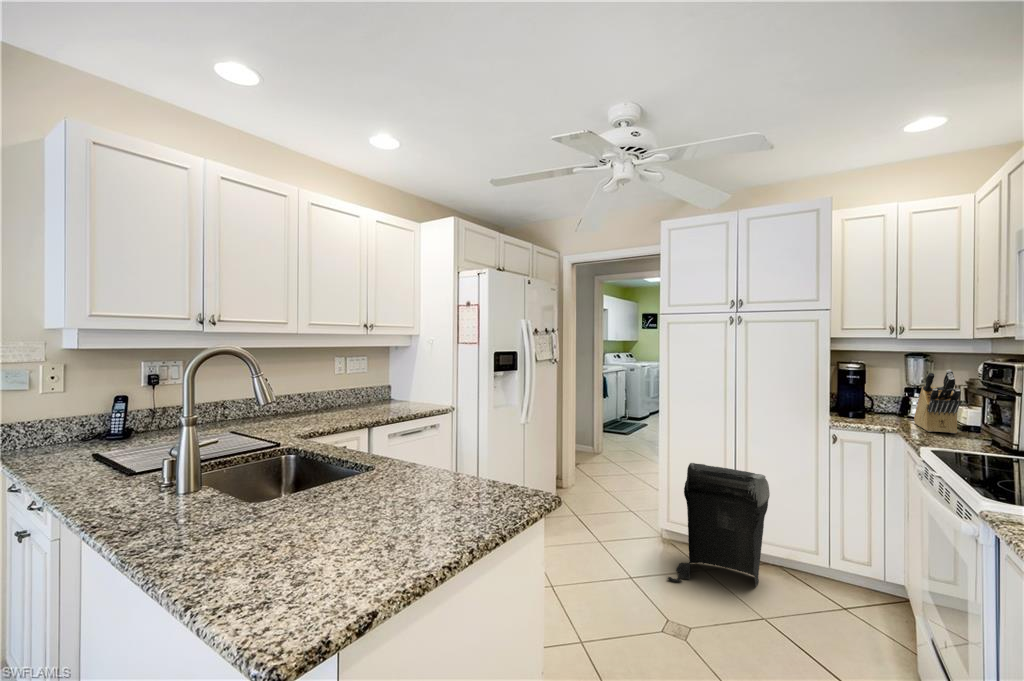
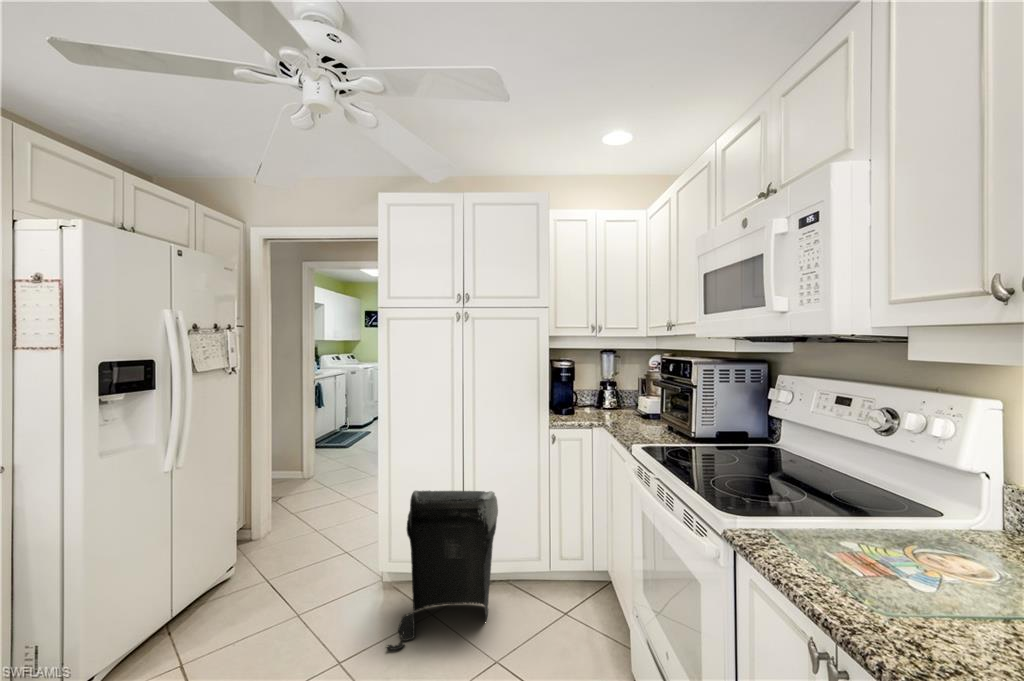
knife block: present [914,370,961,433] -> none [611,365,649,424]

